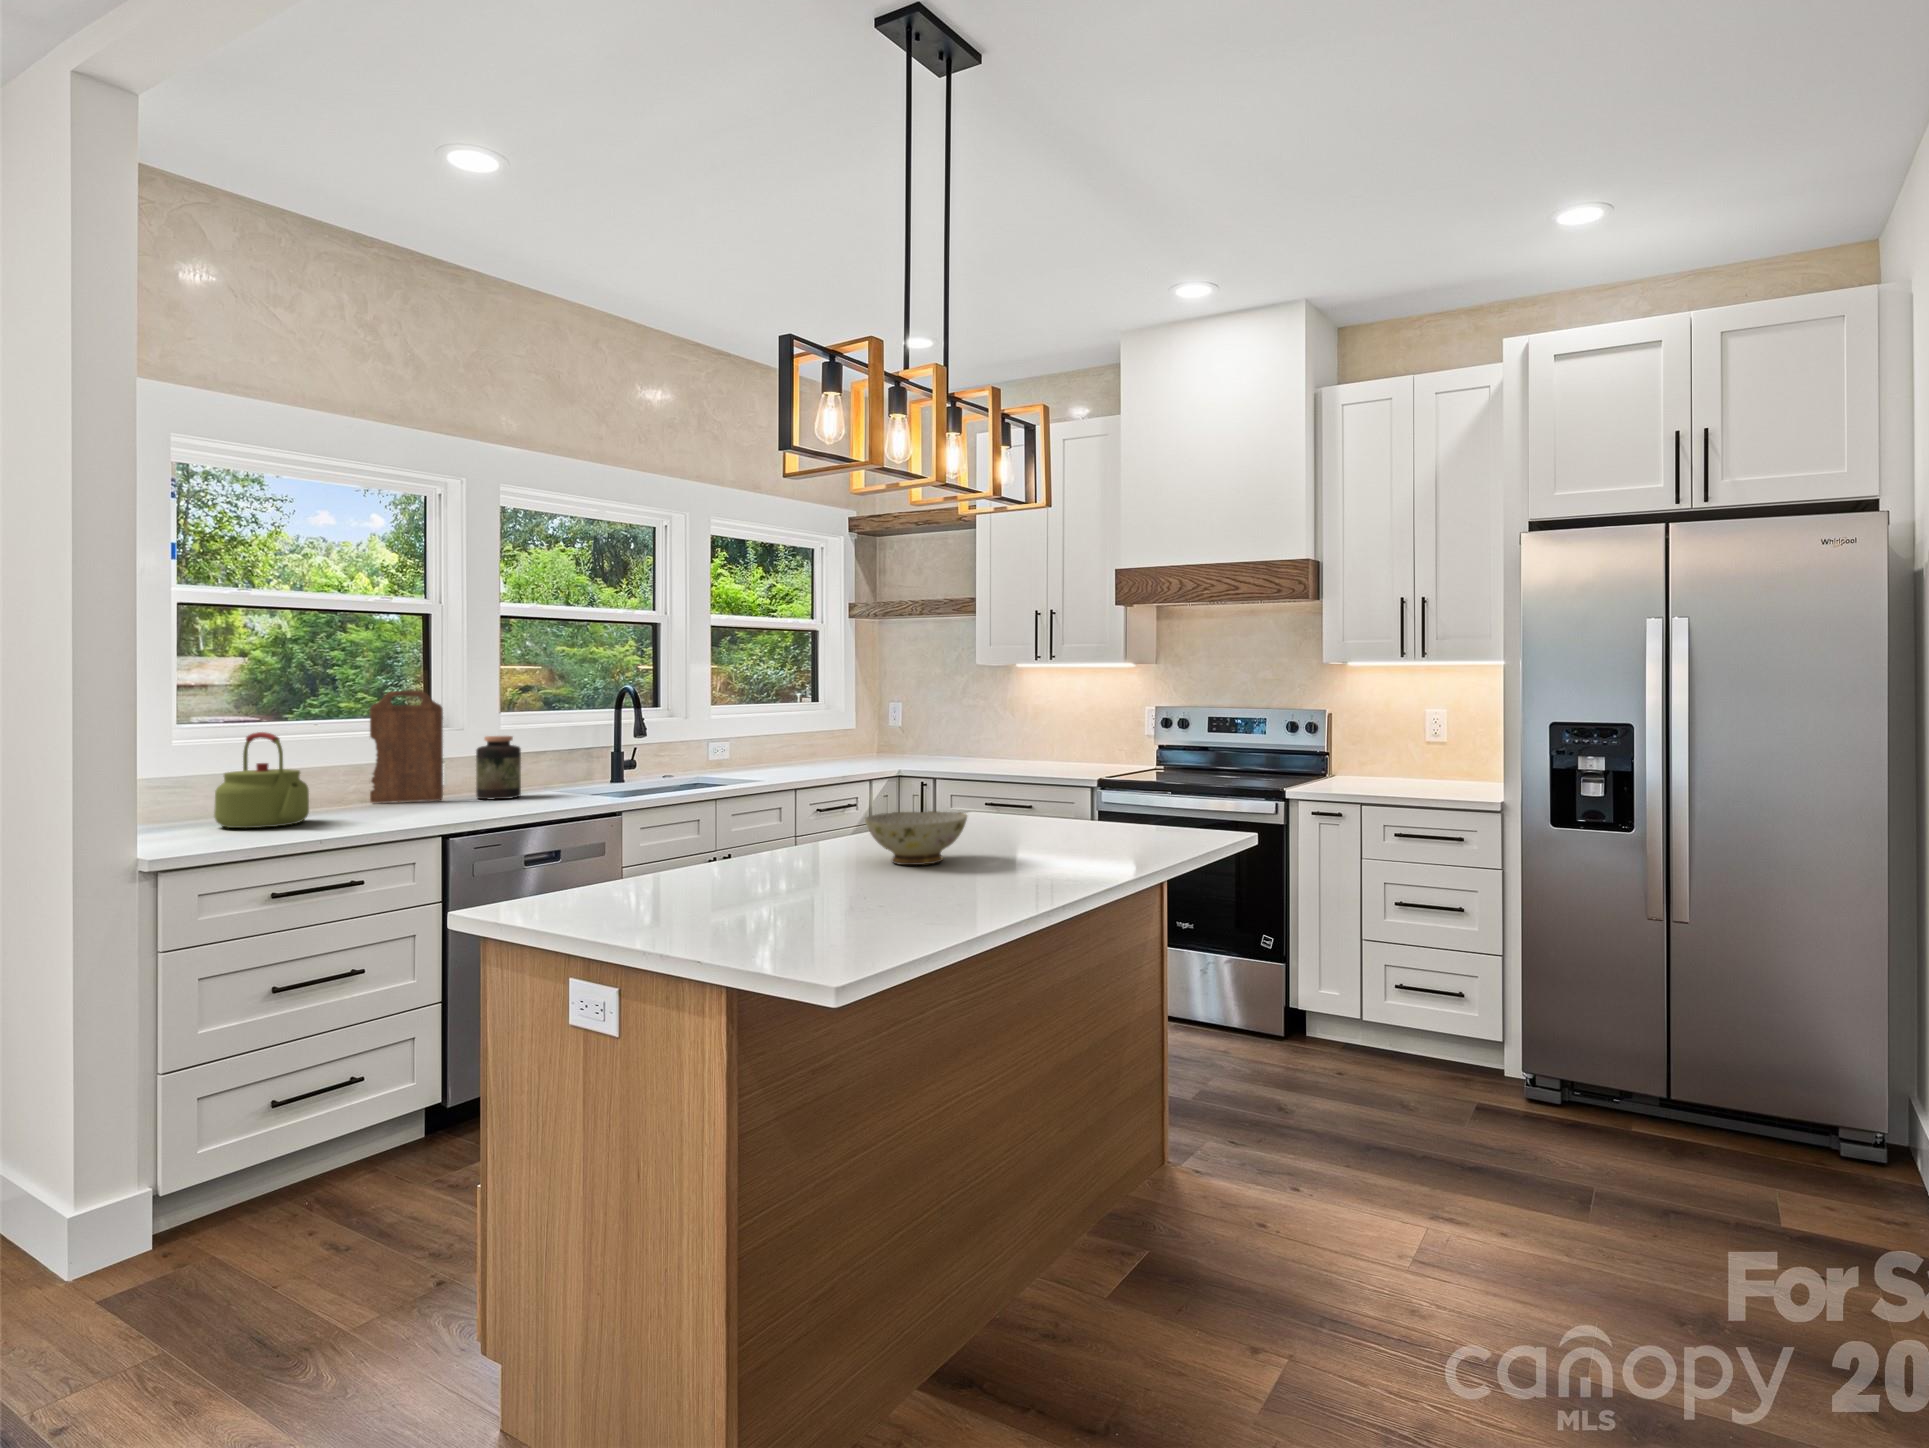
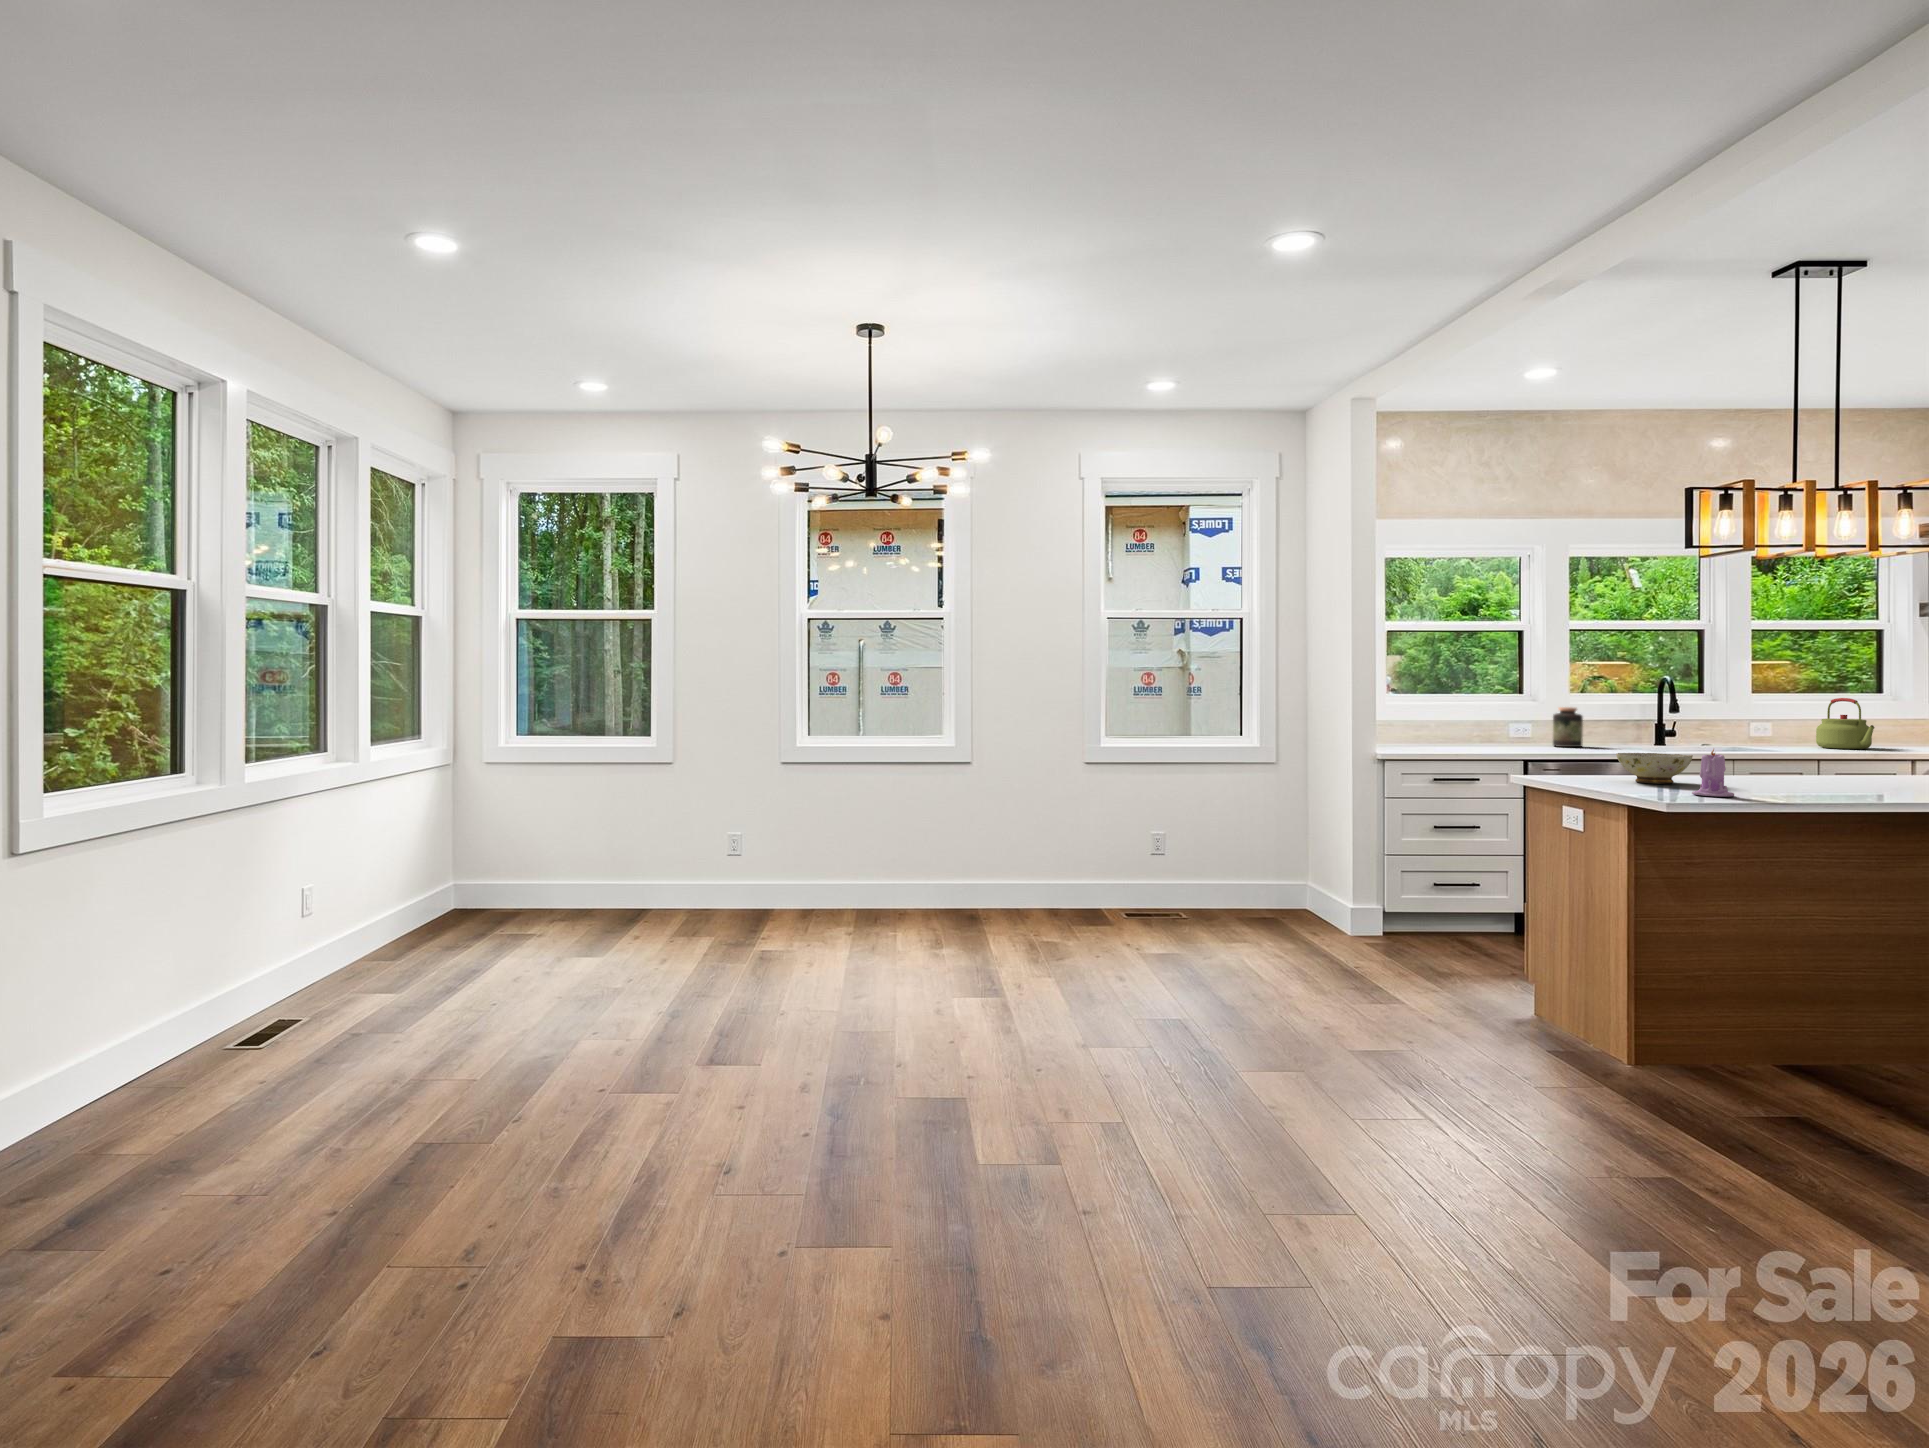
cutting board: present [370,691,443,803] -> none [1487,678,1531,746]
kettle: present [214,732,309,828] -> present [1816,698,1875,749]
ceramic bowl: present [865,811,967,865] -> present [1616,753,1693,783]
candle: none [815,833,882,931] -> present [1692,749,1734,797]

